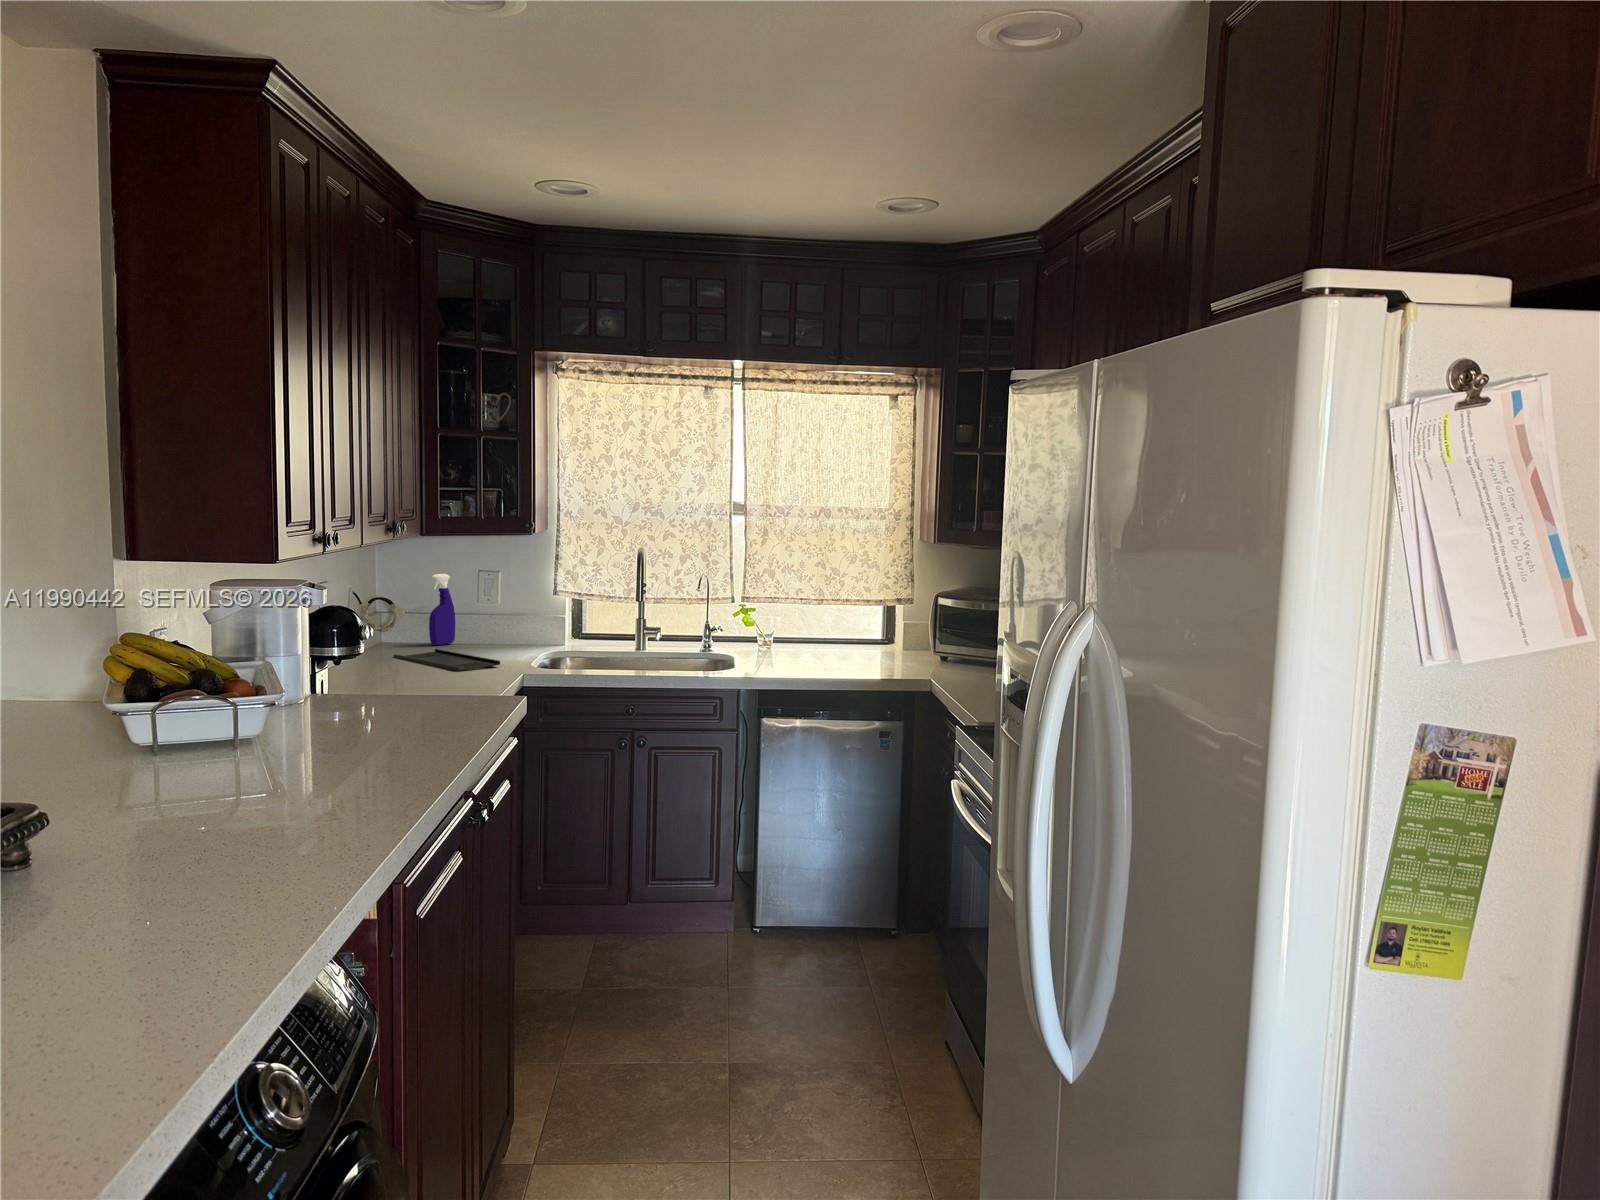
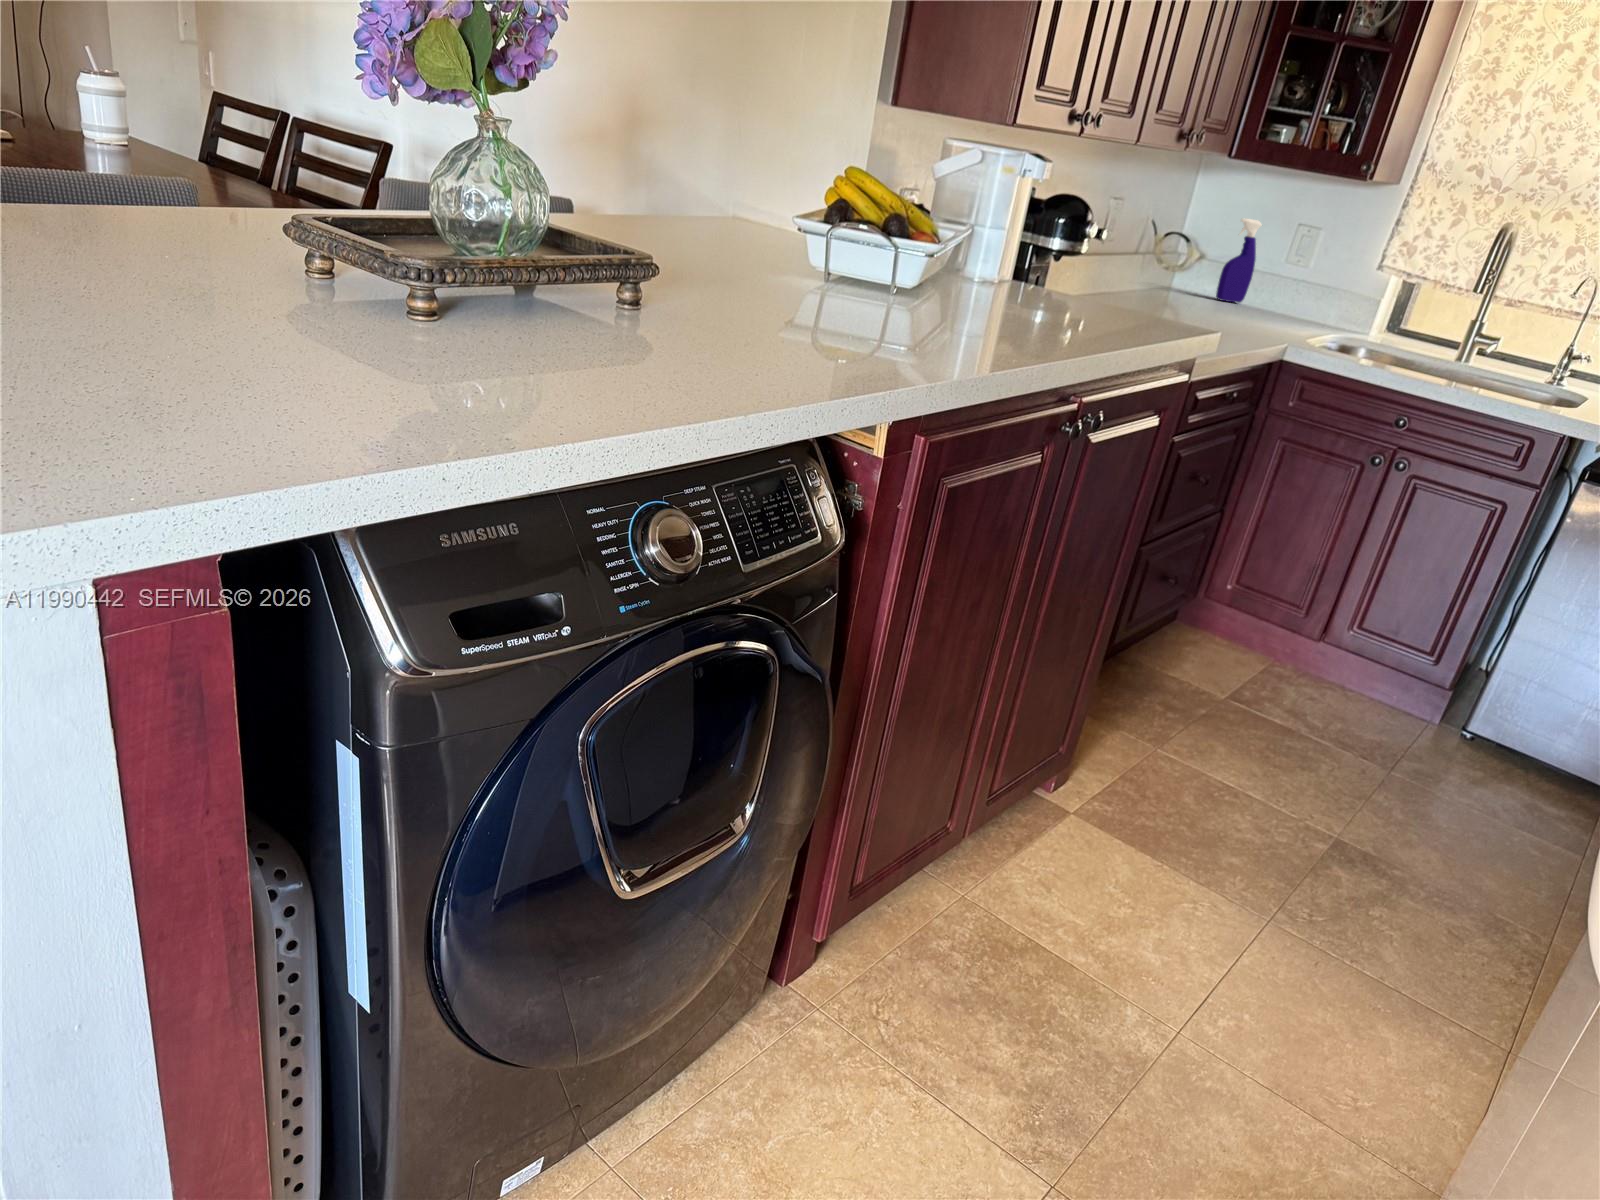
tray: present [394,649,500,671] -> none [1164,295,1271,330]

